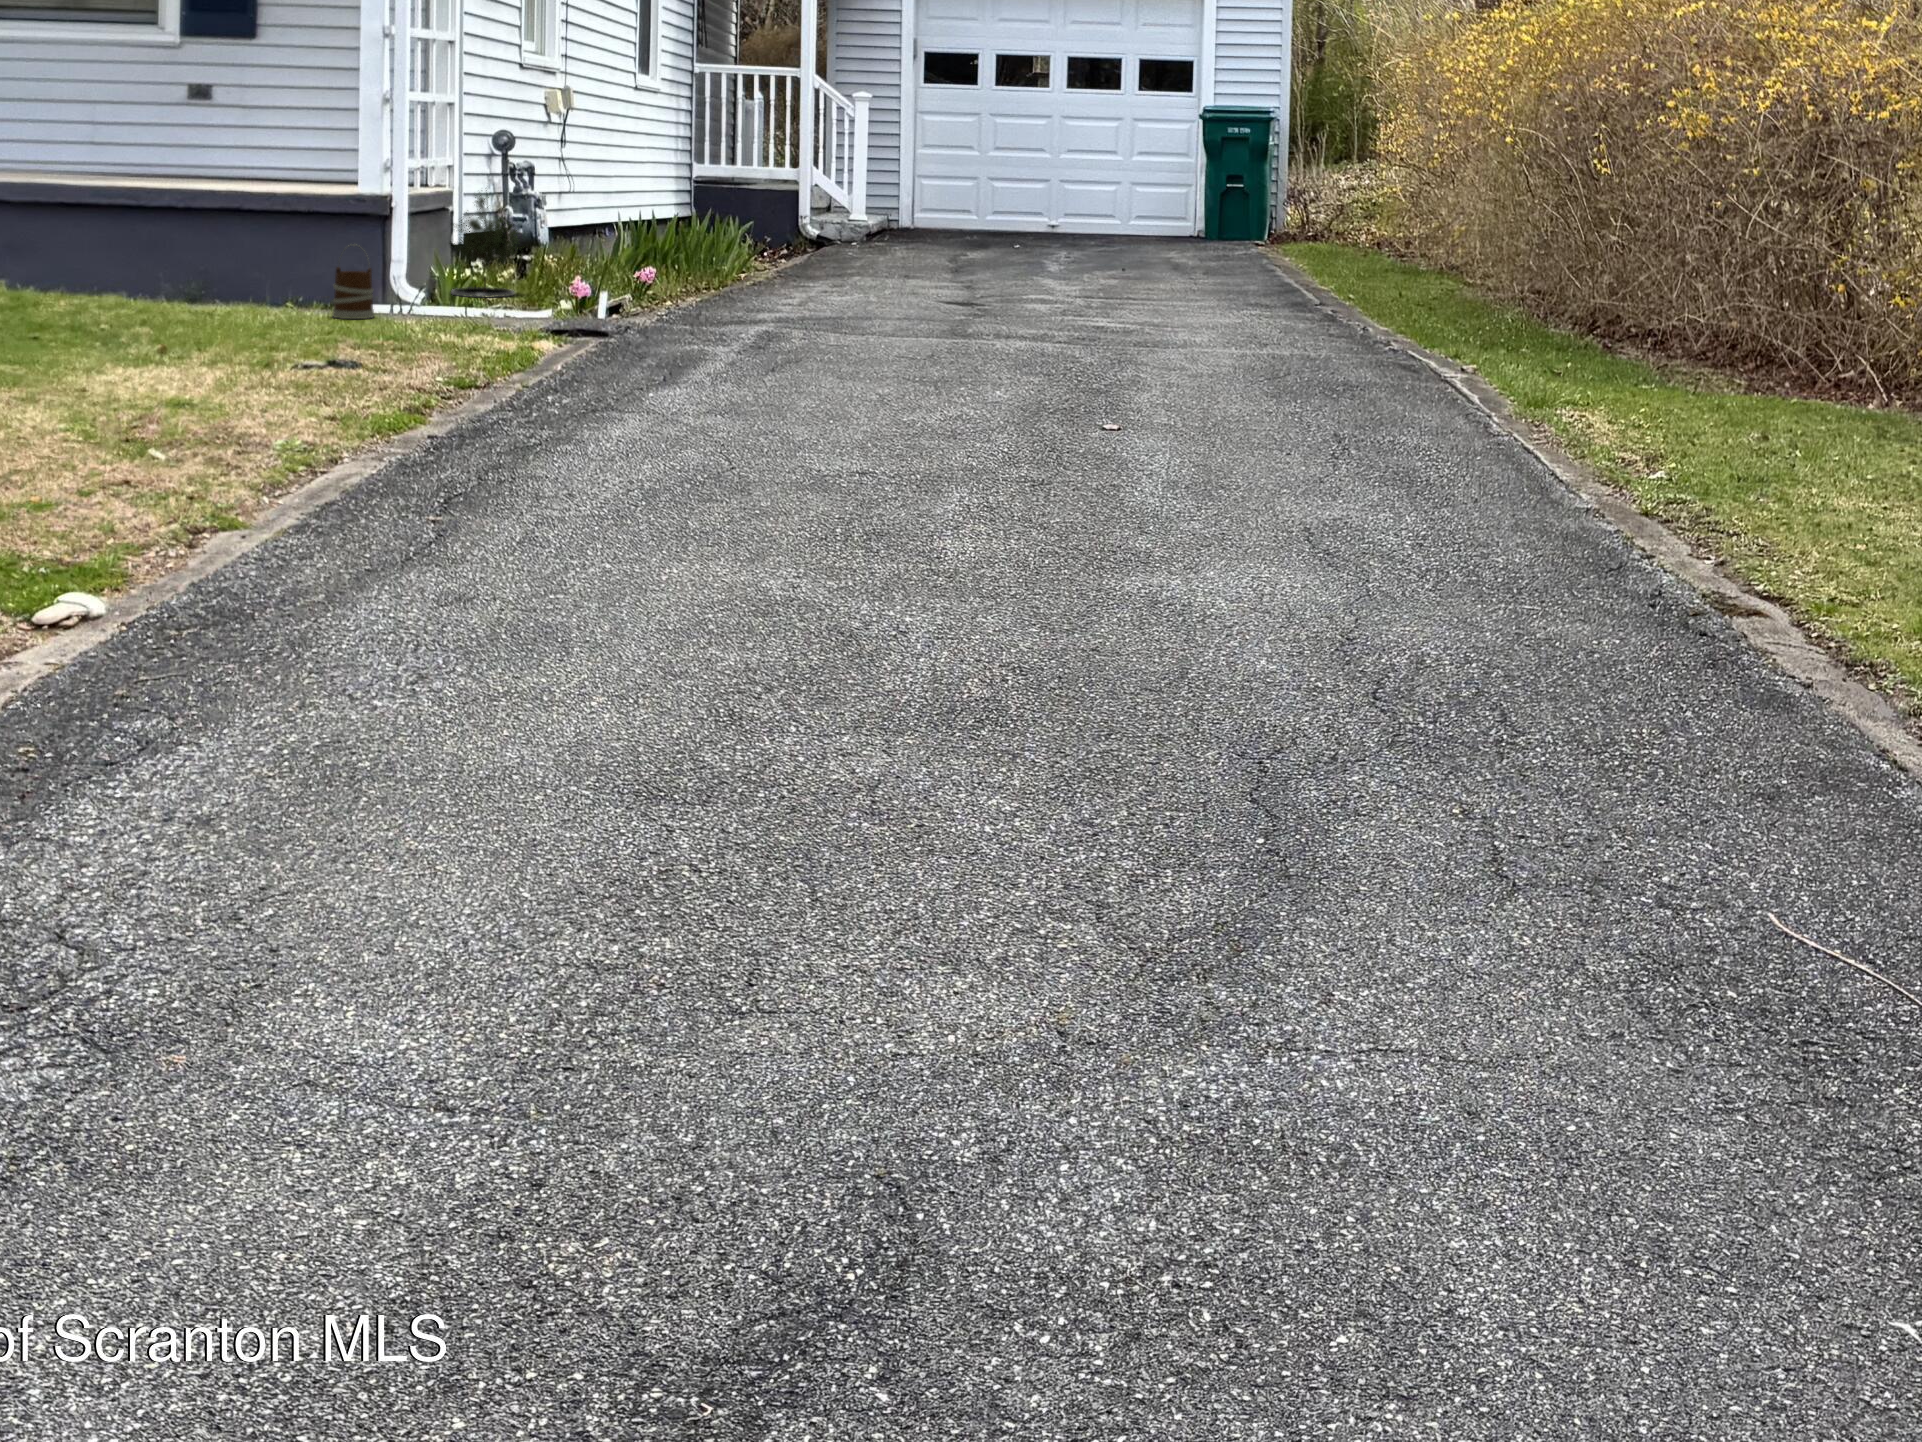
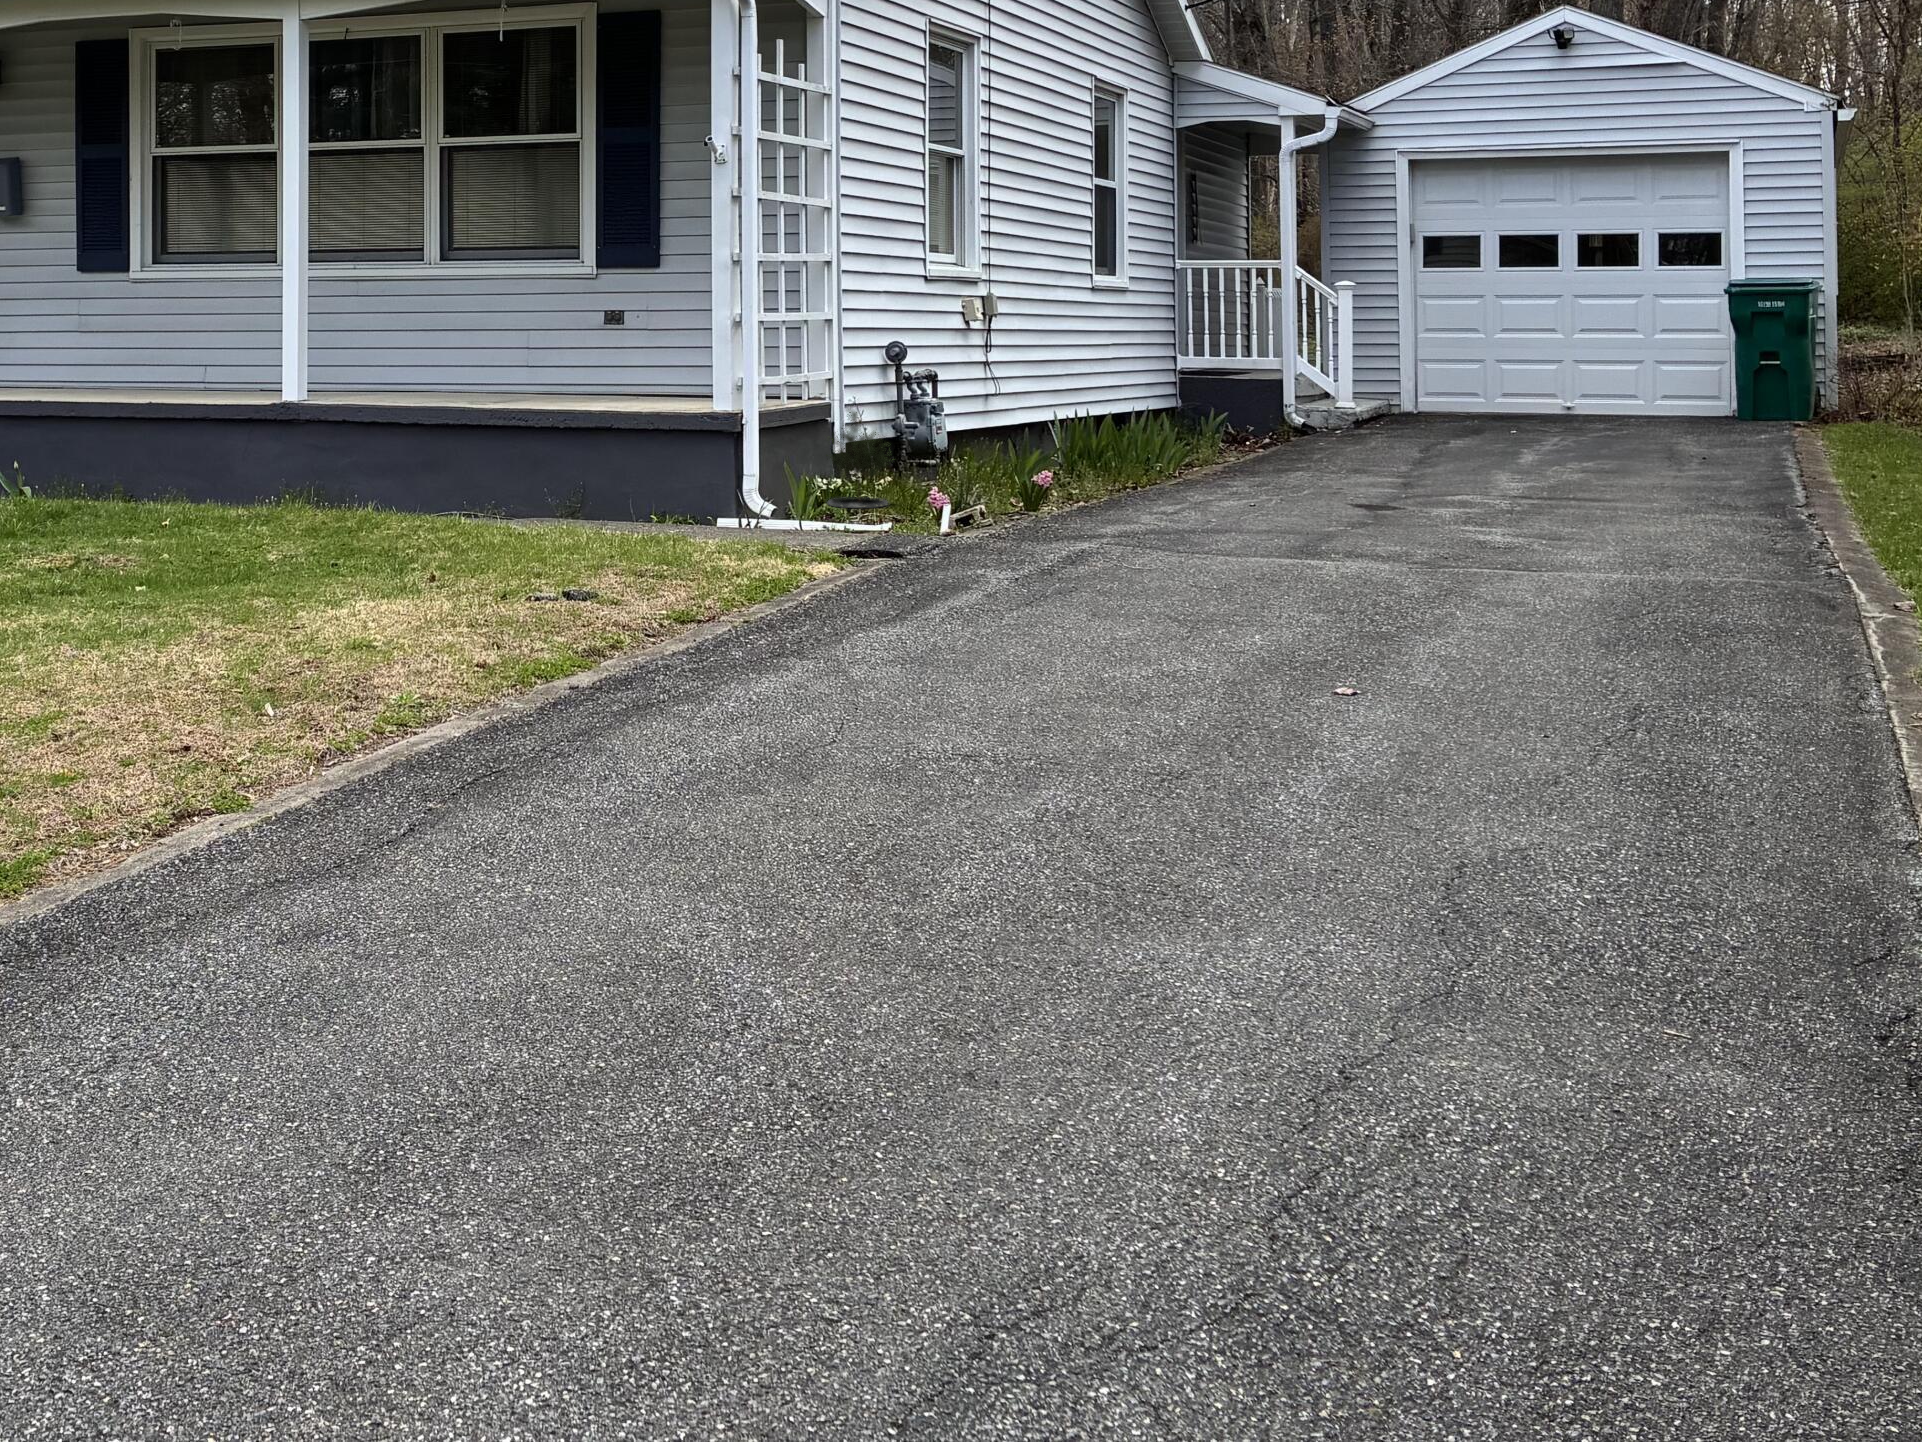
wooden bucket: present [332,244,374,319] -> none [695,461,733,531]

